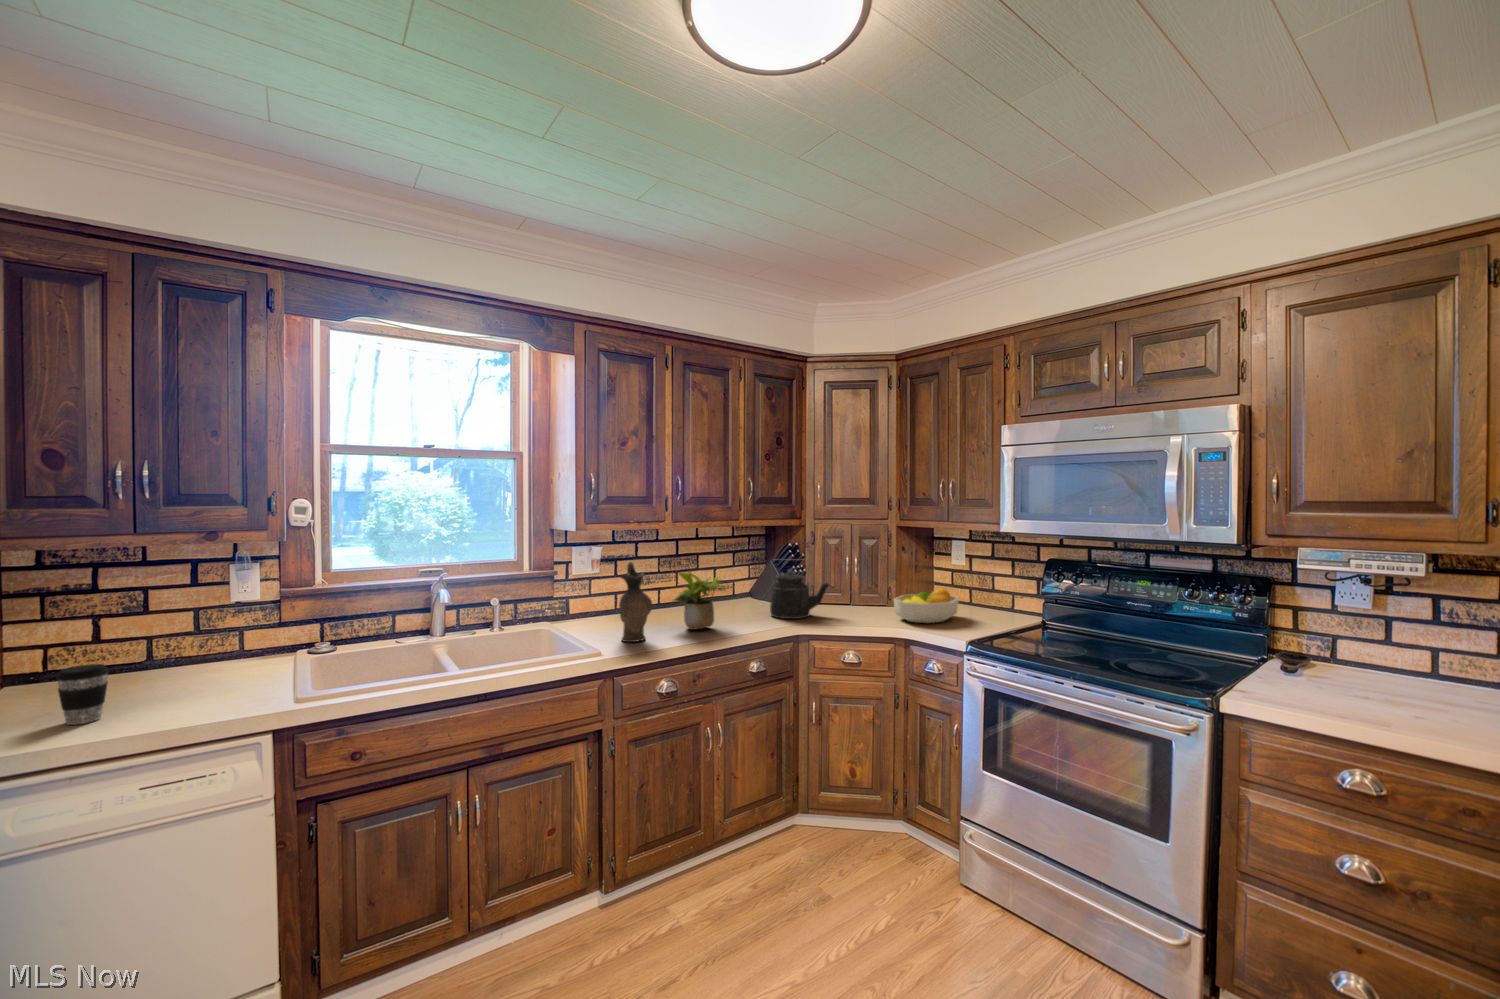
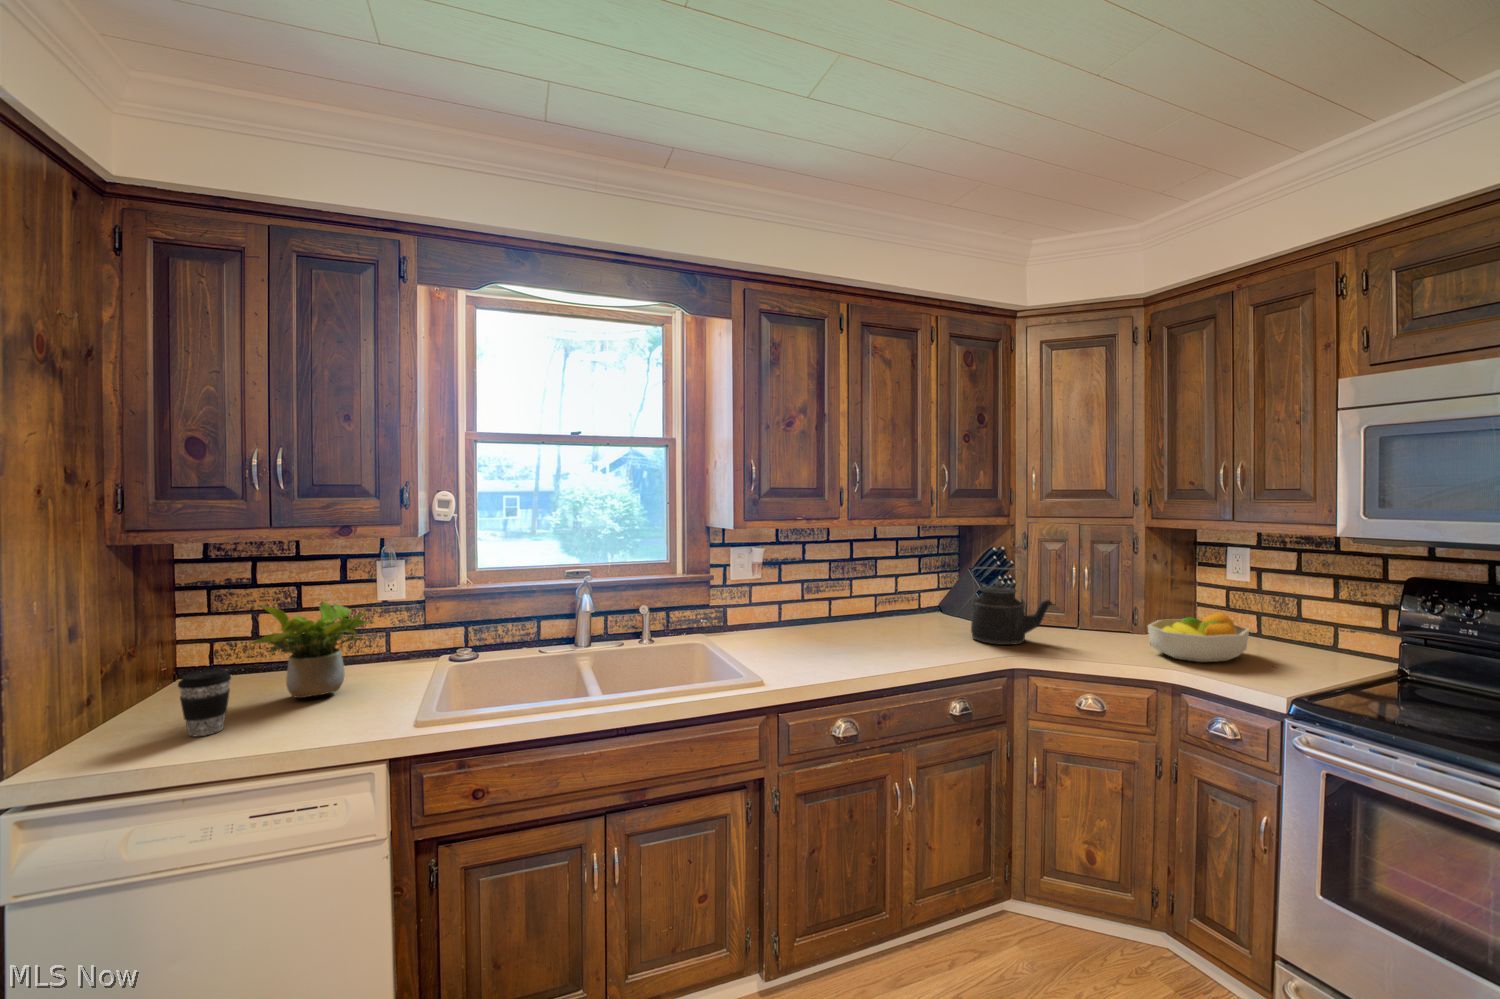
ceramic pitcher: present [619,562,652,642] -> none [785,568,824,667]
potted plant: present [673,572,723,630] -> present [250,601,374,698]

